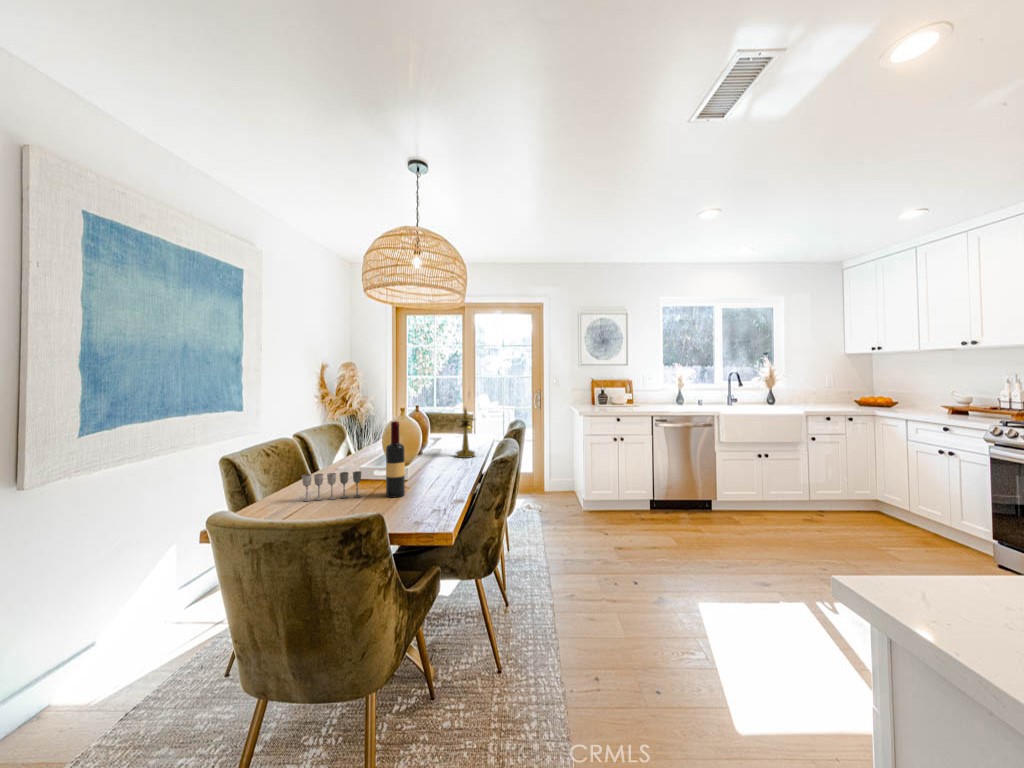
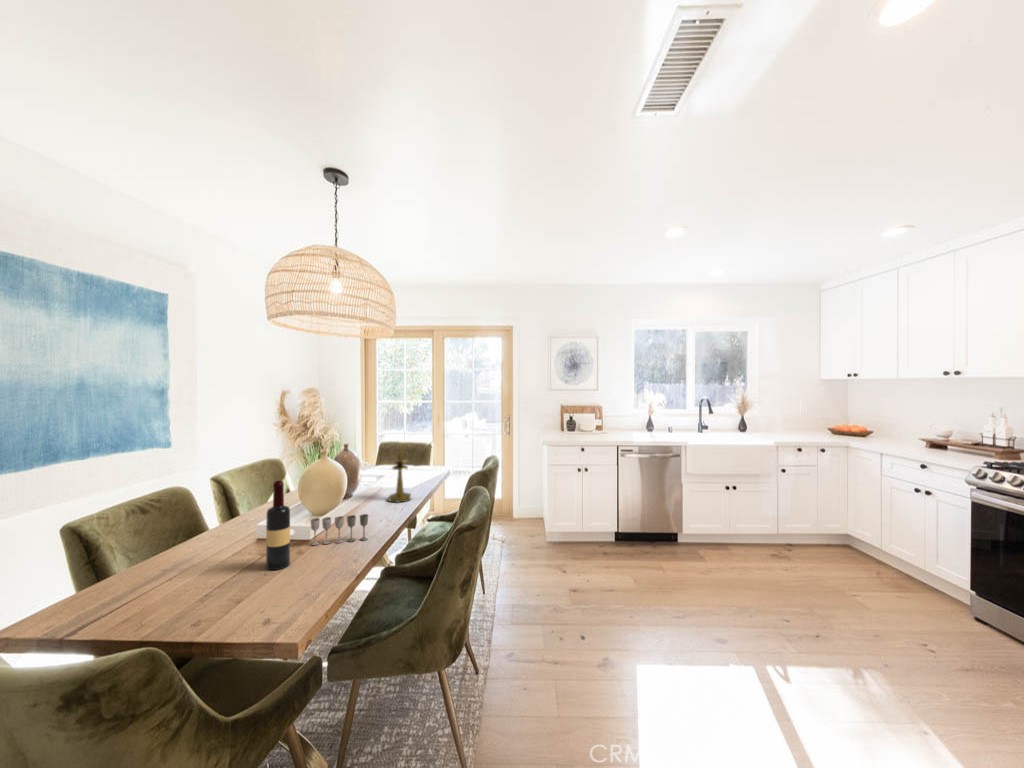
wine glass: present [302,471,361,501] -> present [311,514,368,545]

